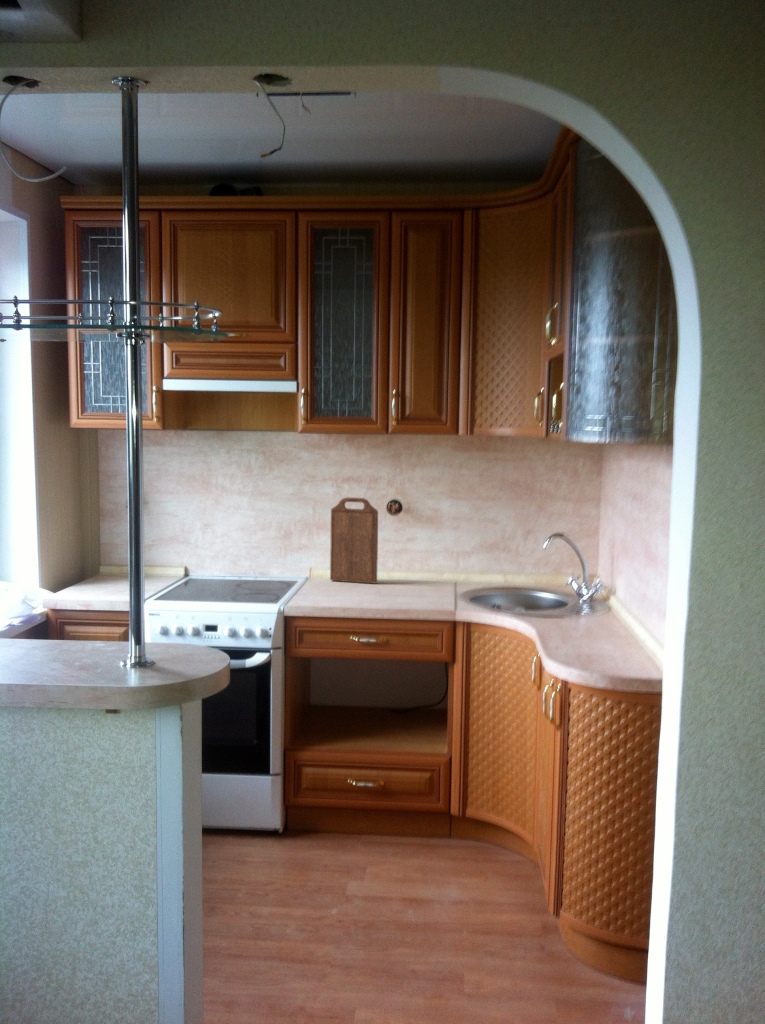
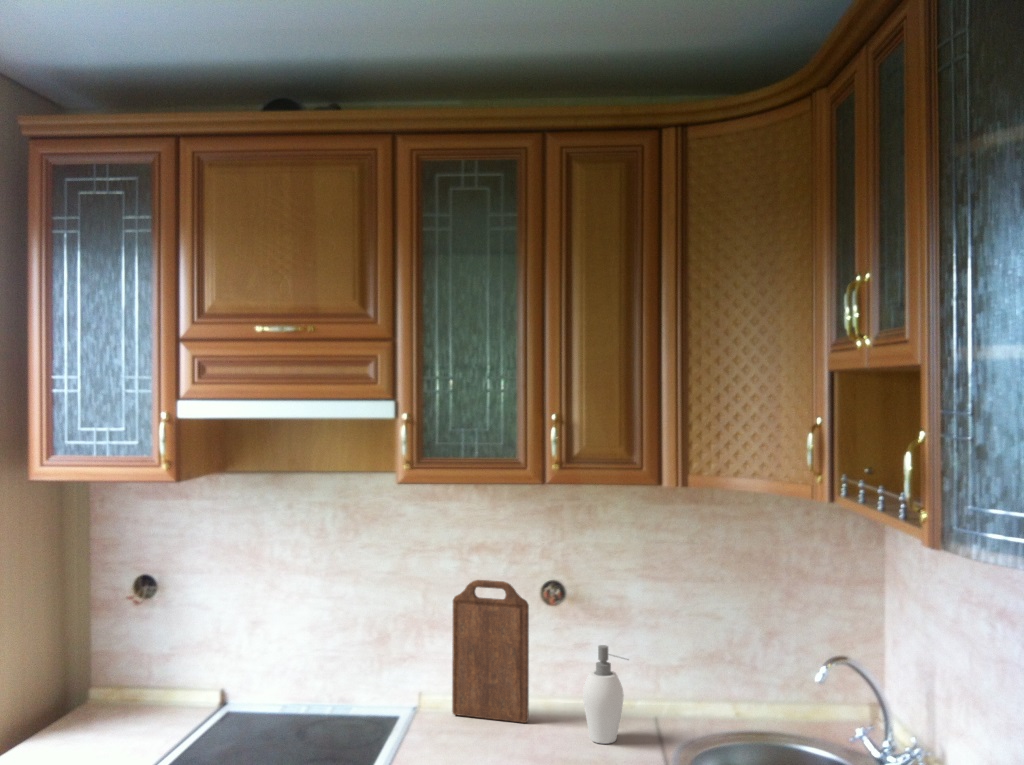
soap dispenser: none [410,534,437,590] -> present [583,645,629,744]

